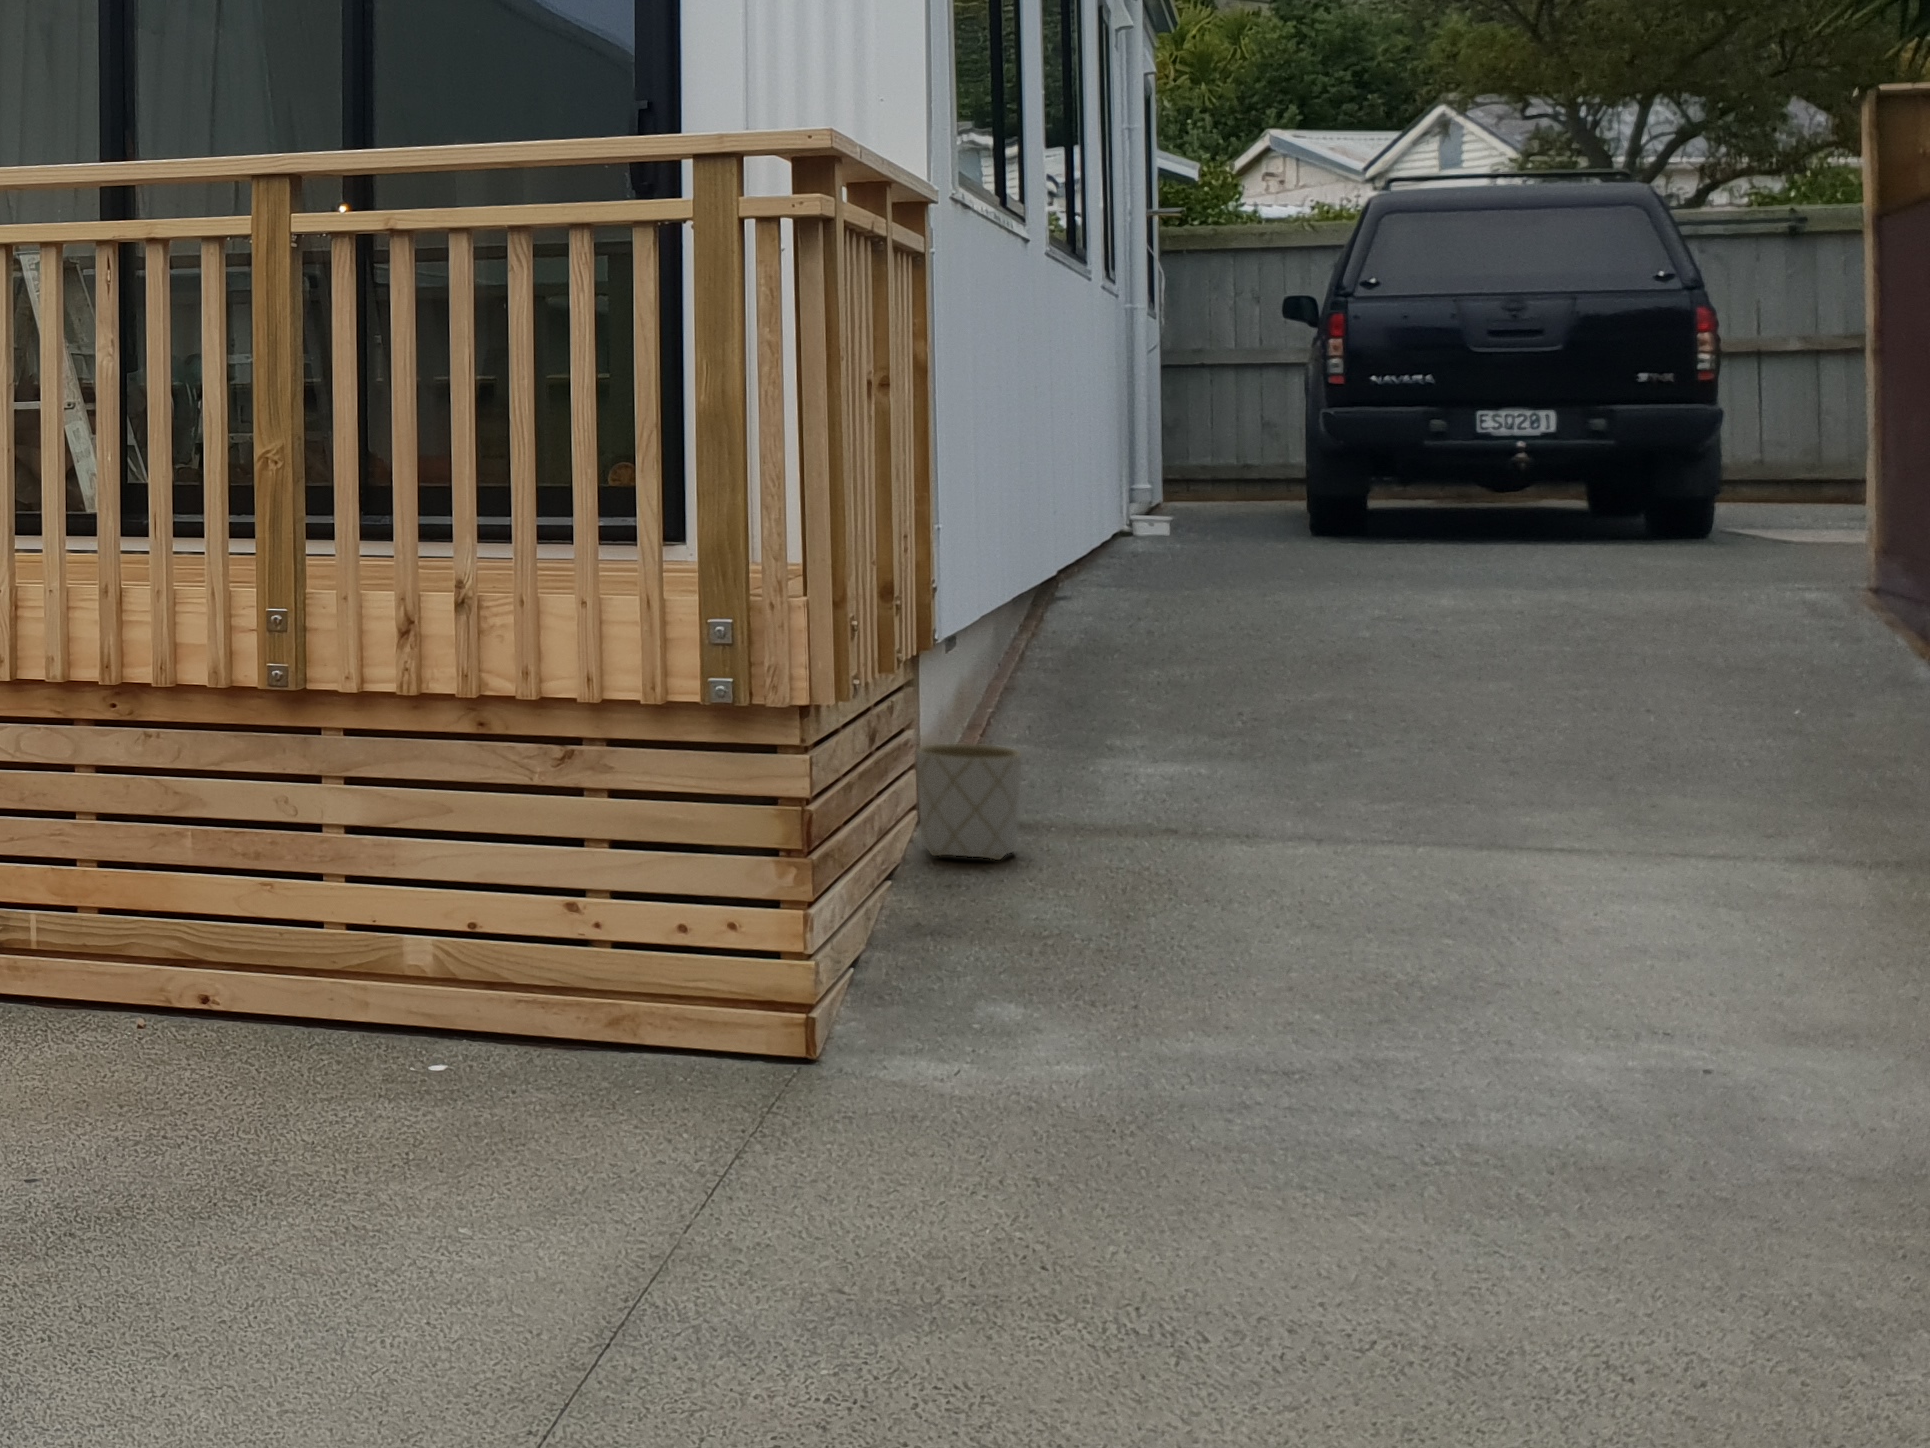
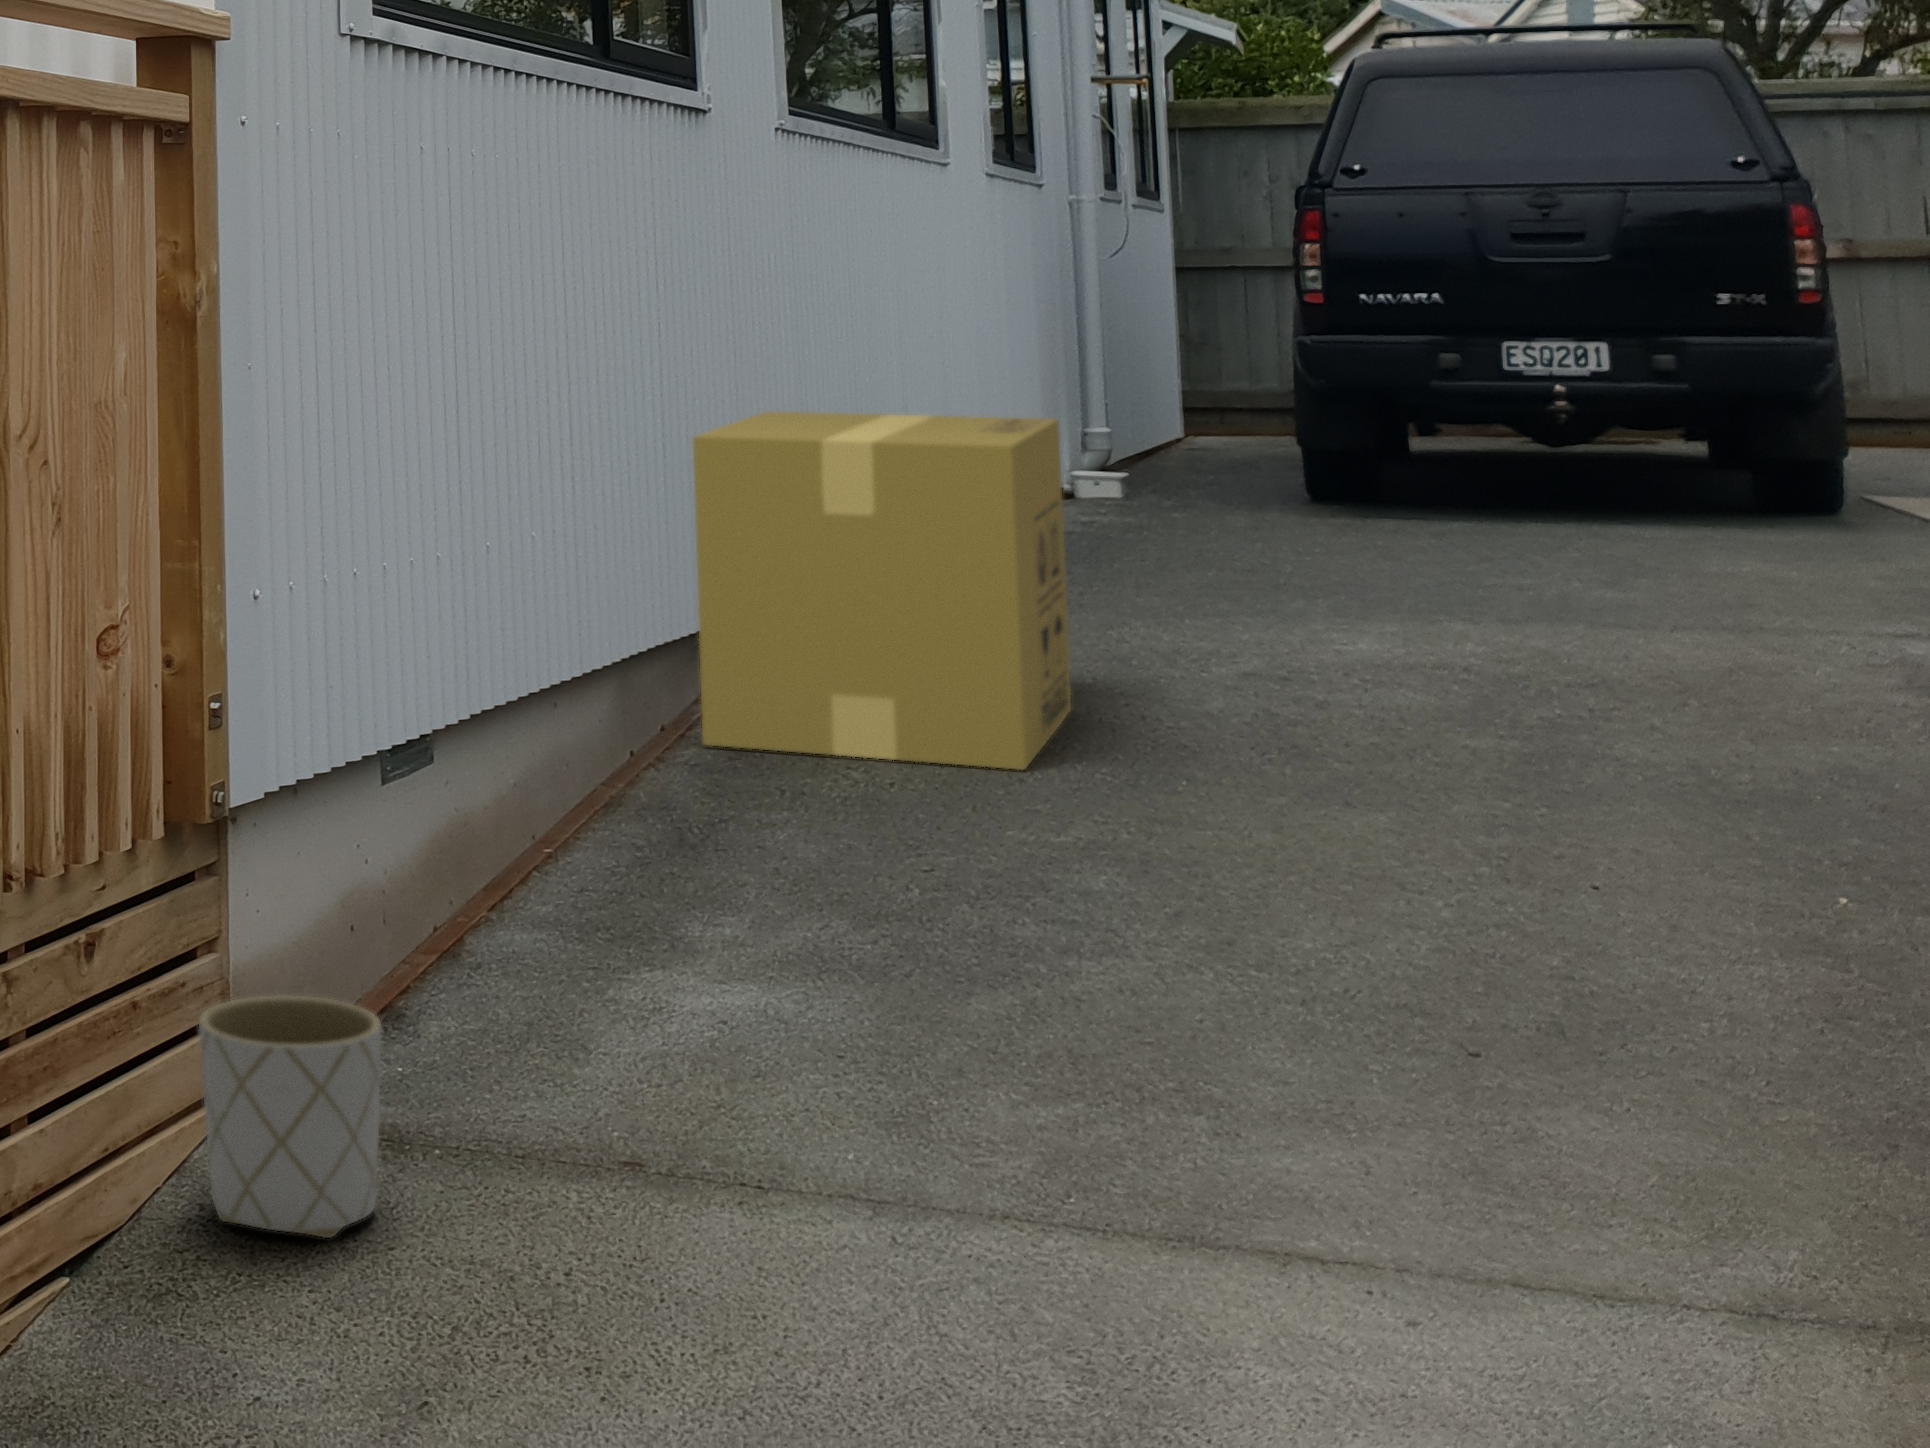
cardboard box: none [1033,450,1256,669] -> present [693,412,1071,770]

